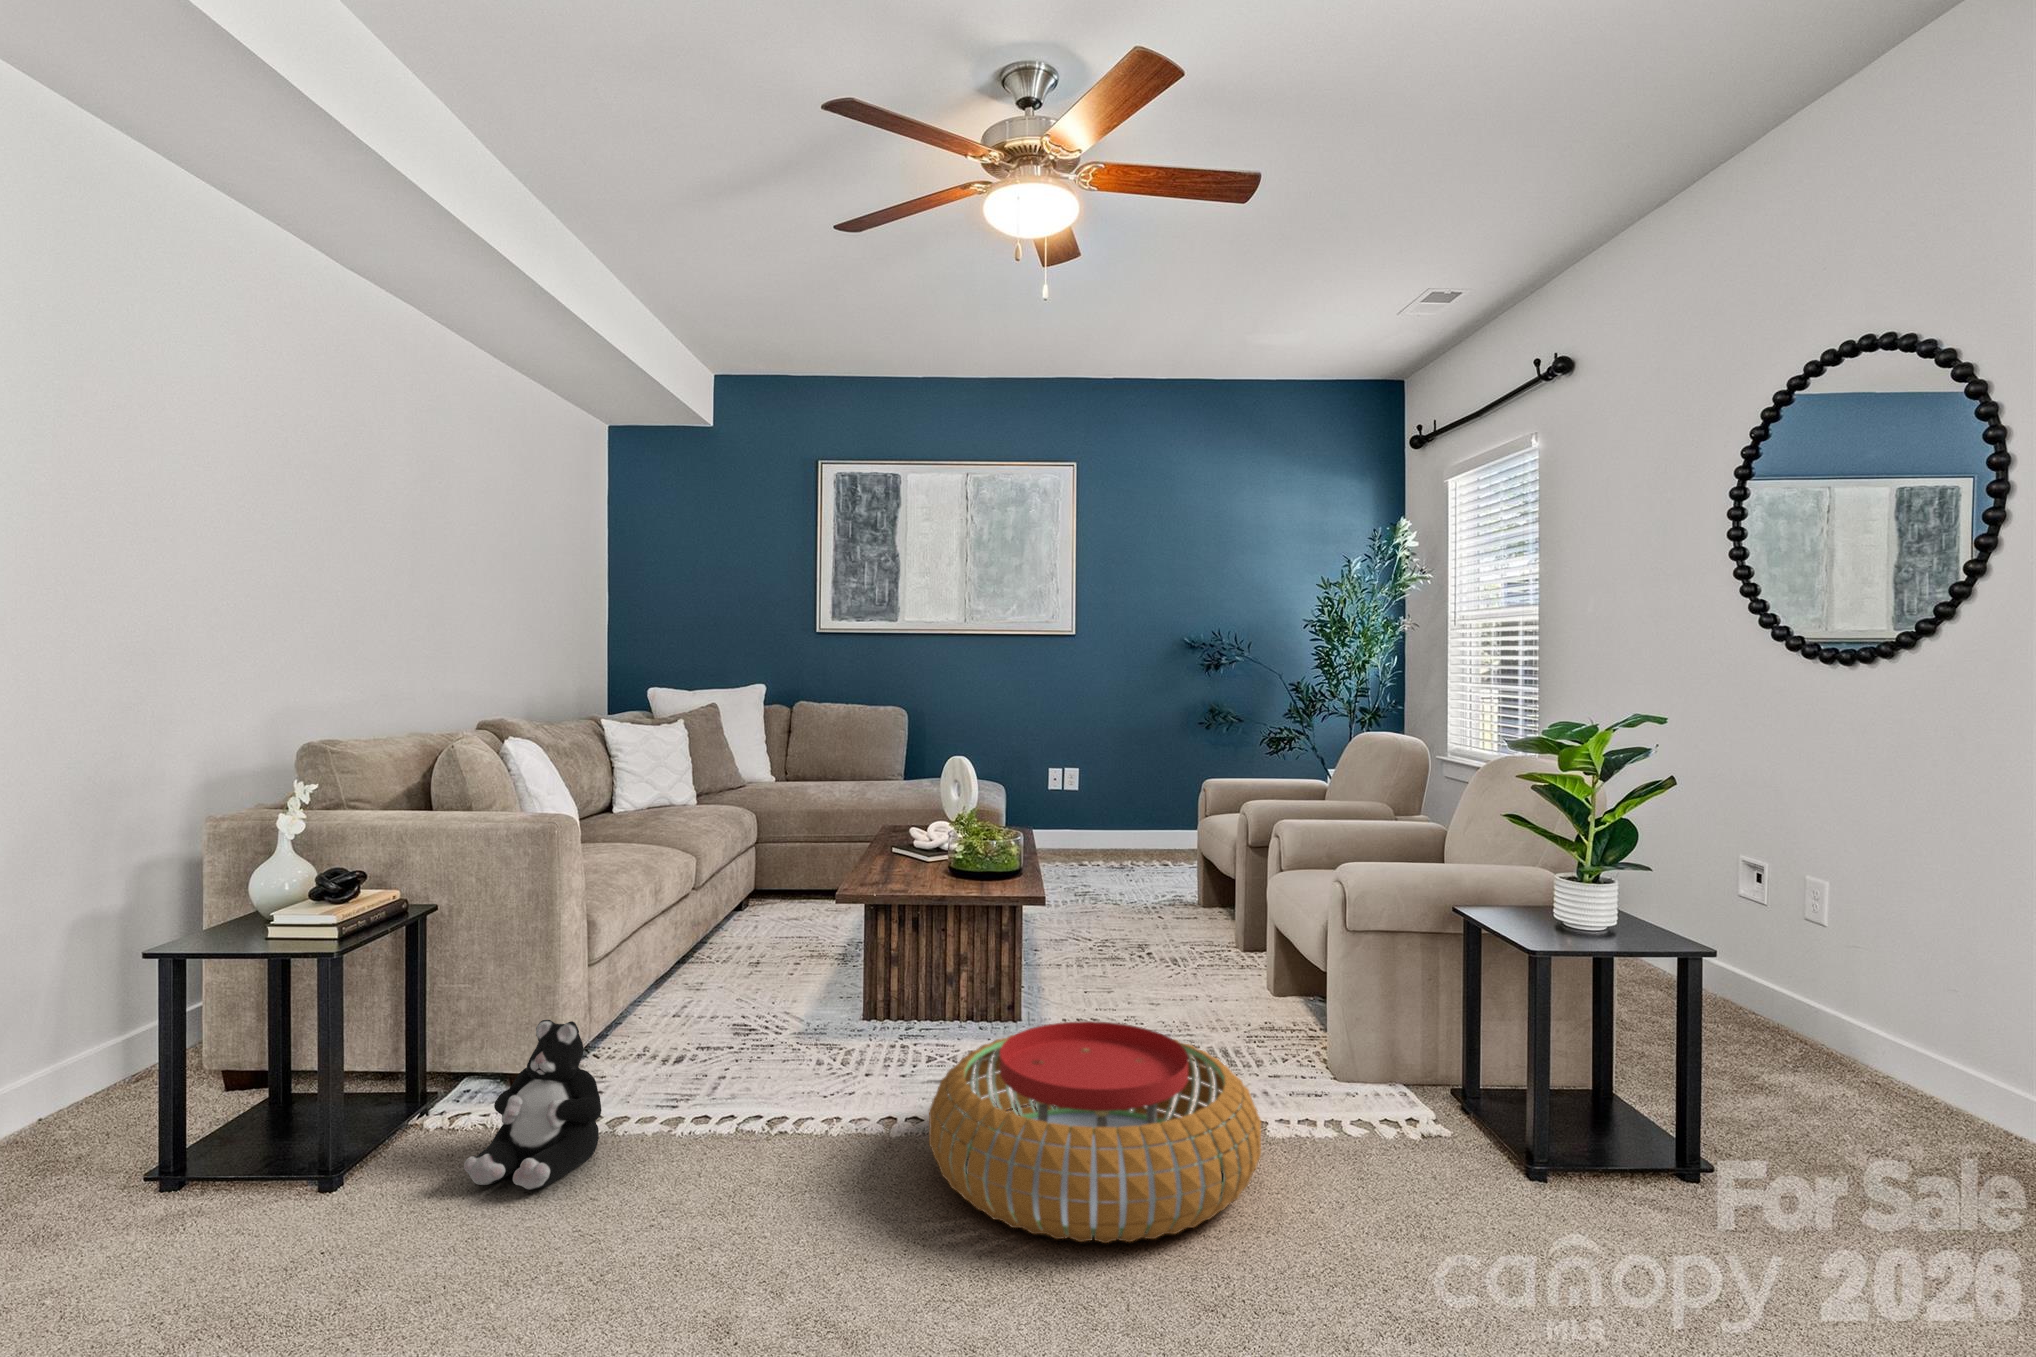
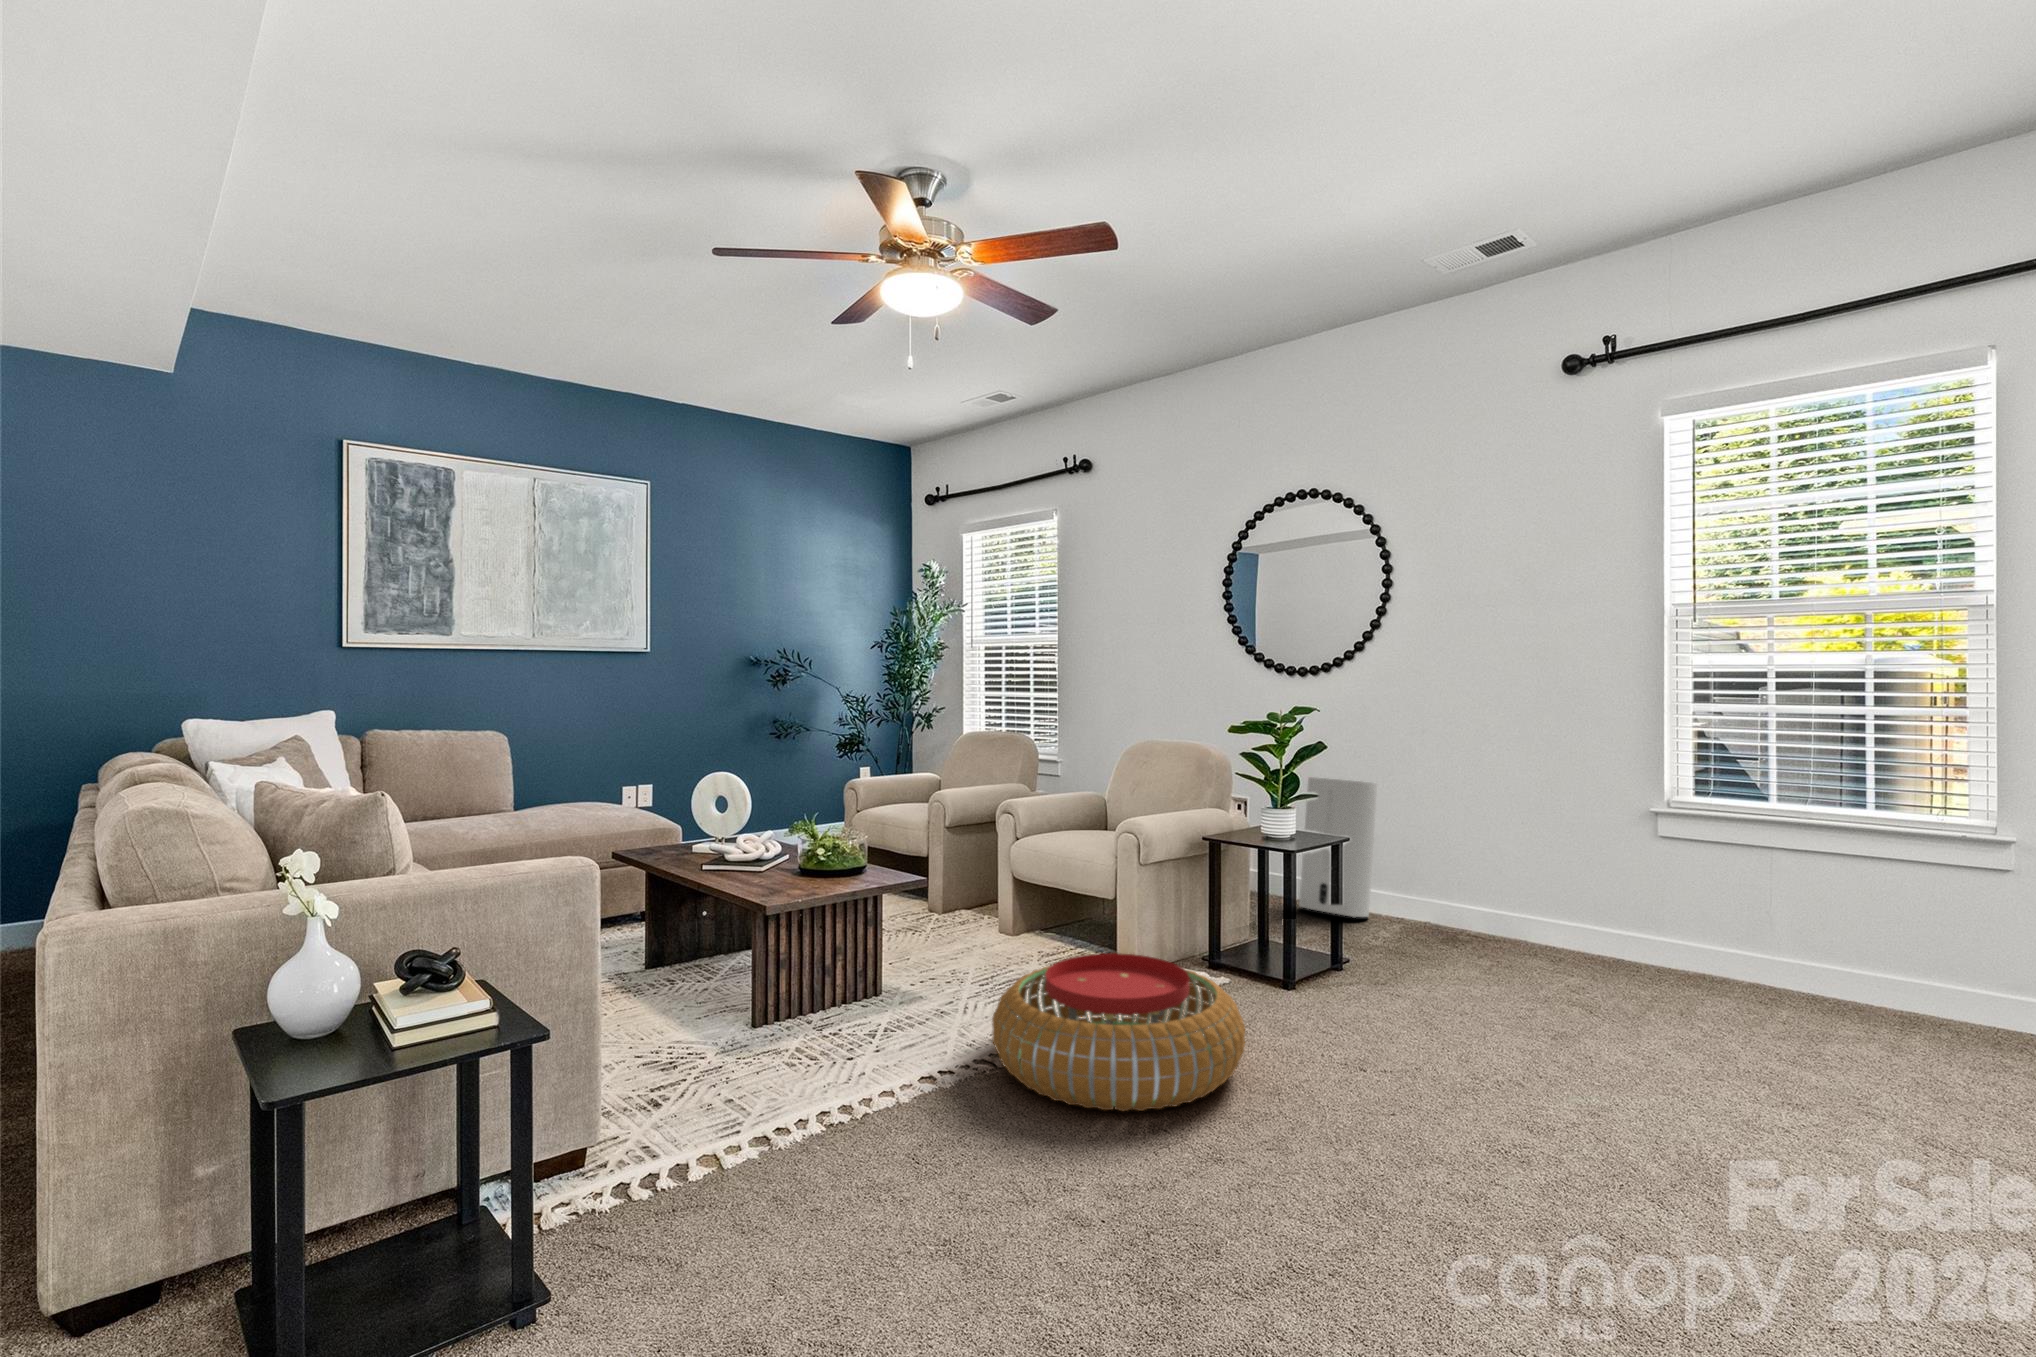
air purifier: none [1773,843,1943,1108] -> present [1299,777,1377,918]
plush toy: present [464,1020,602,1190] -> none [643,1066,780,1263]

